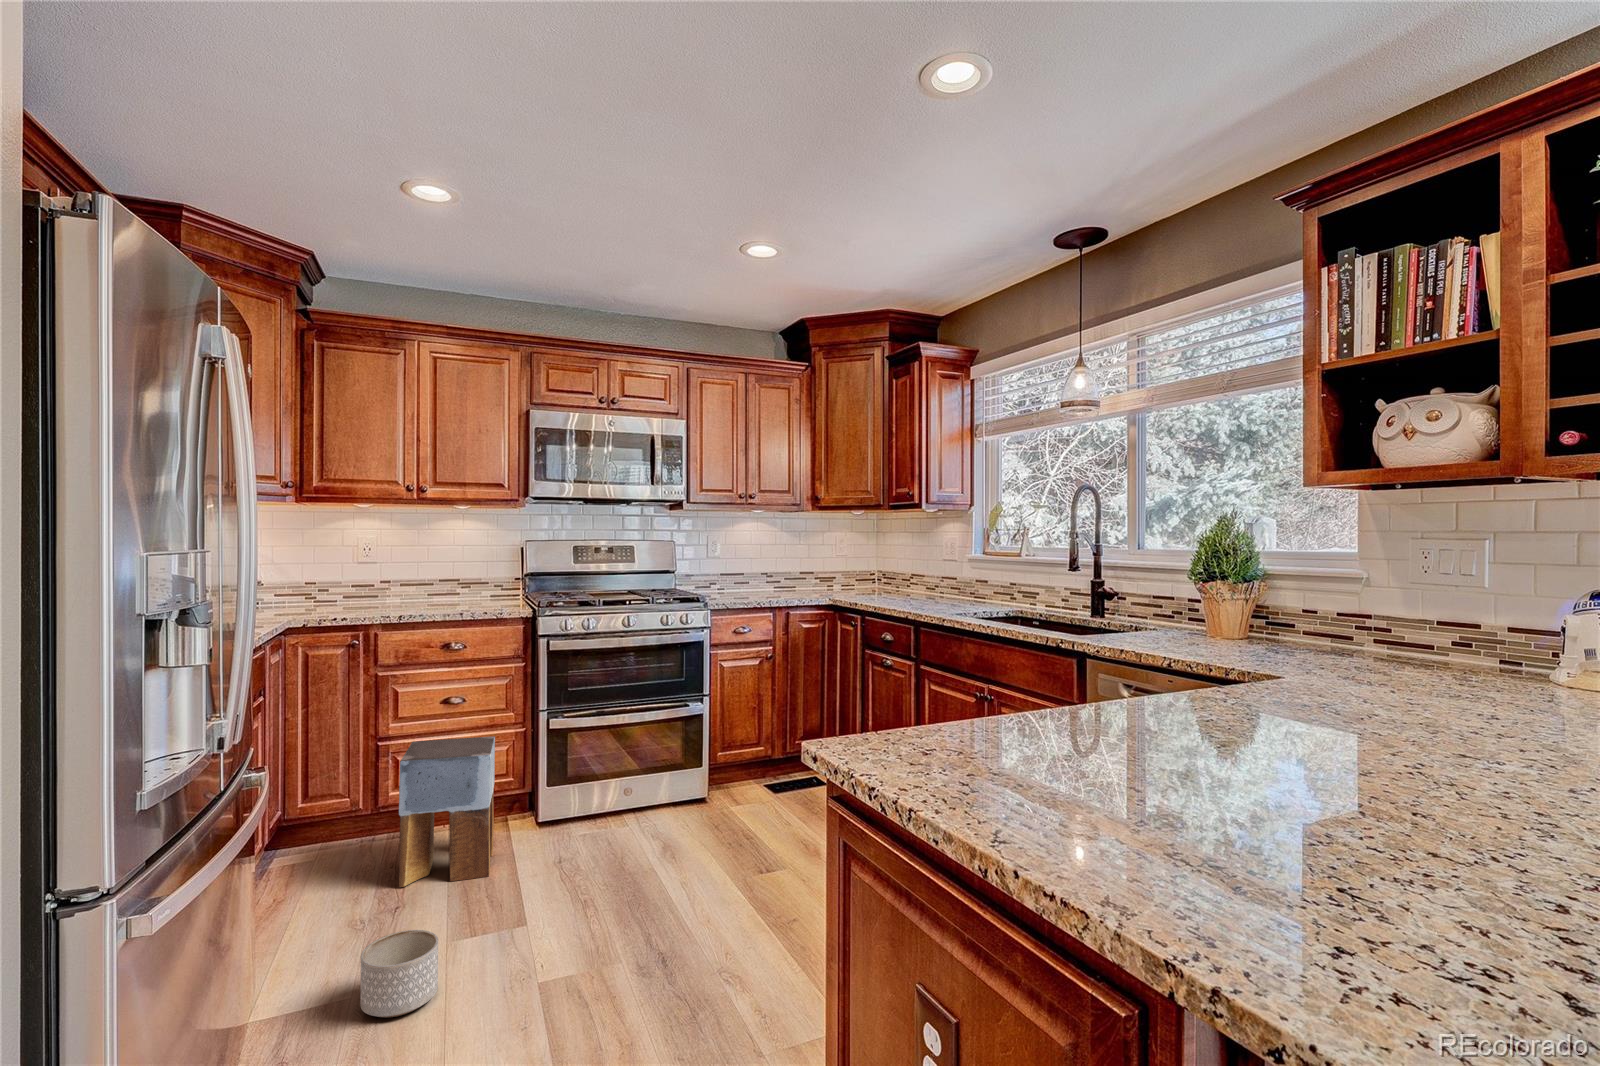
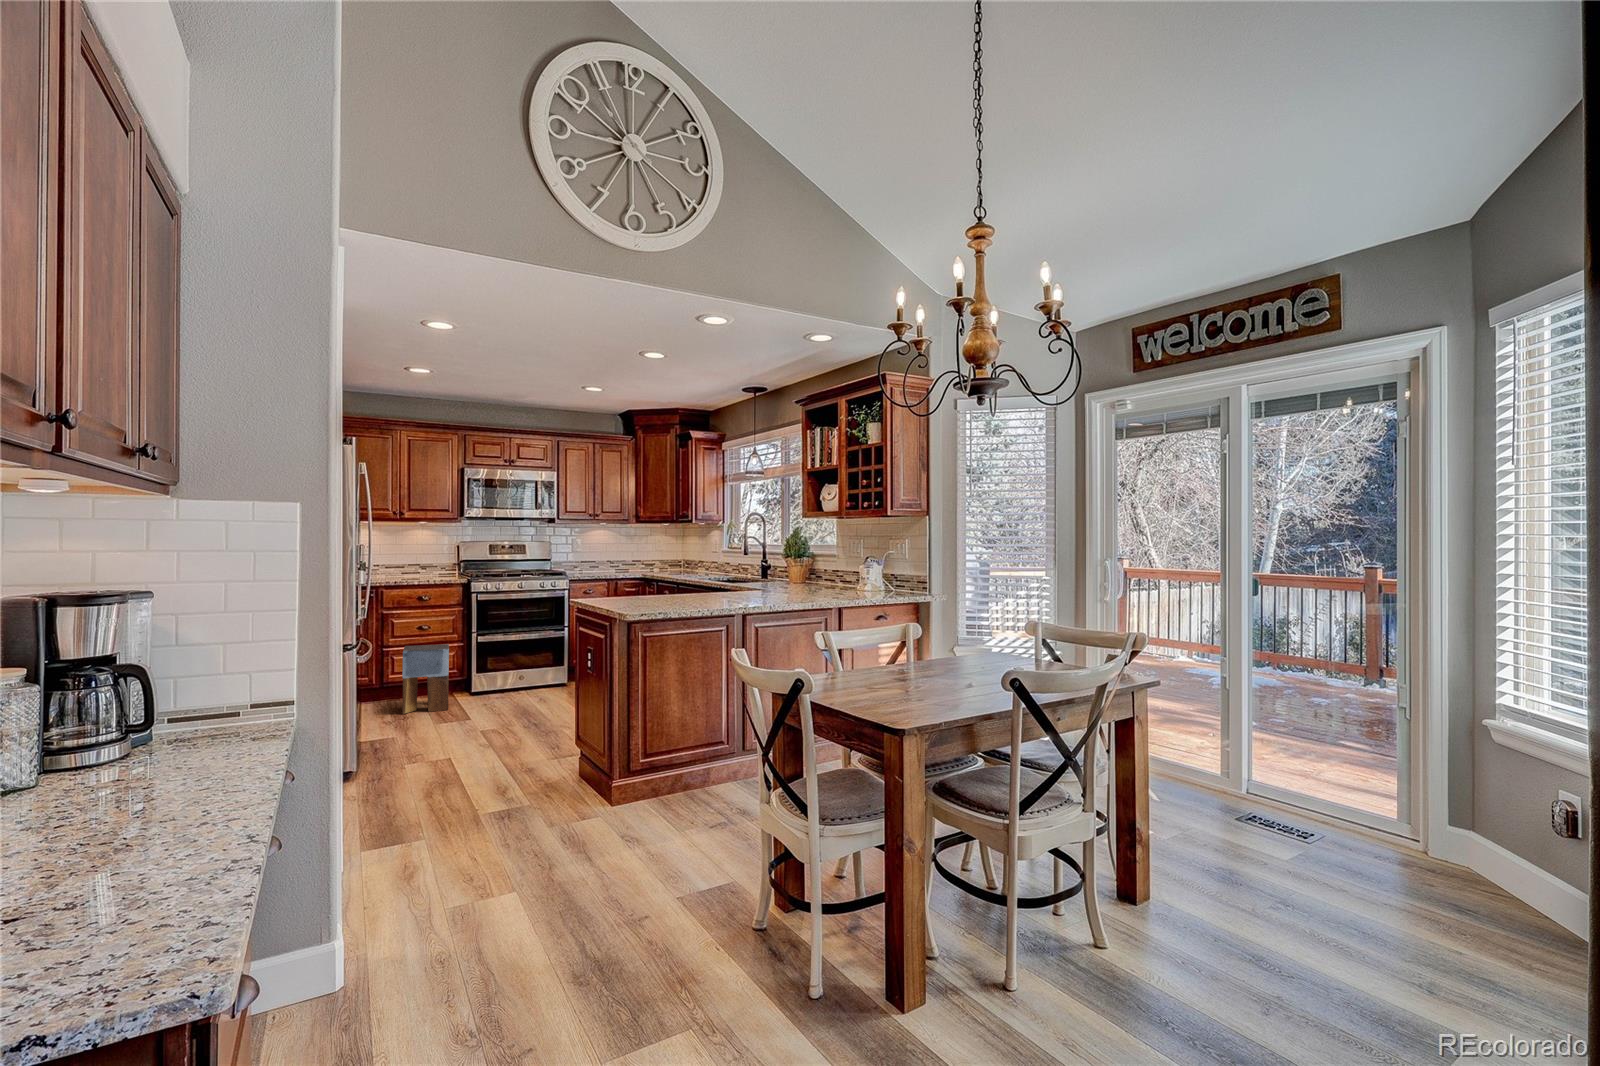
planter: present [360,930,438,1017] -> none [401,711,434,740]

